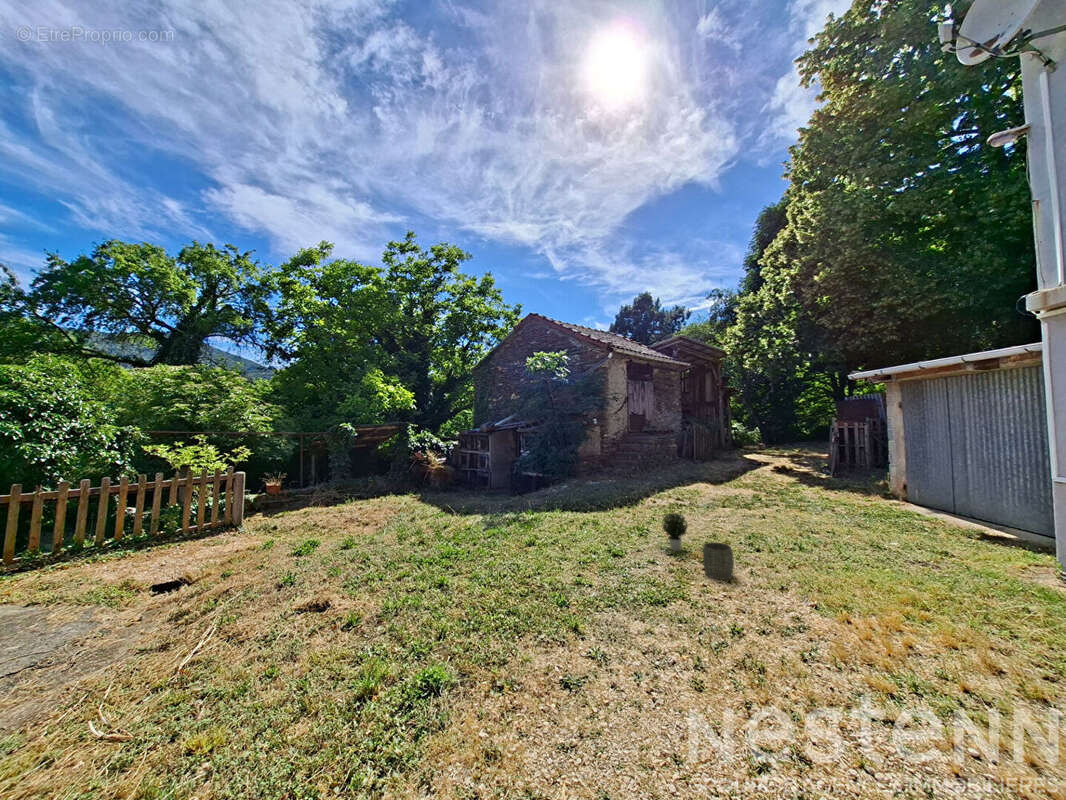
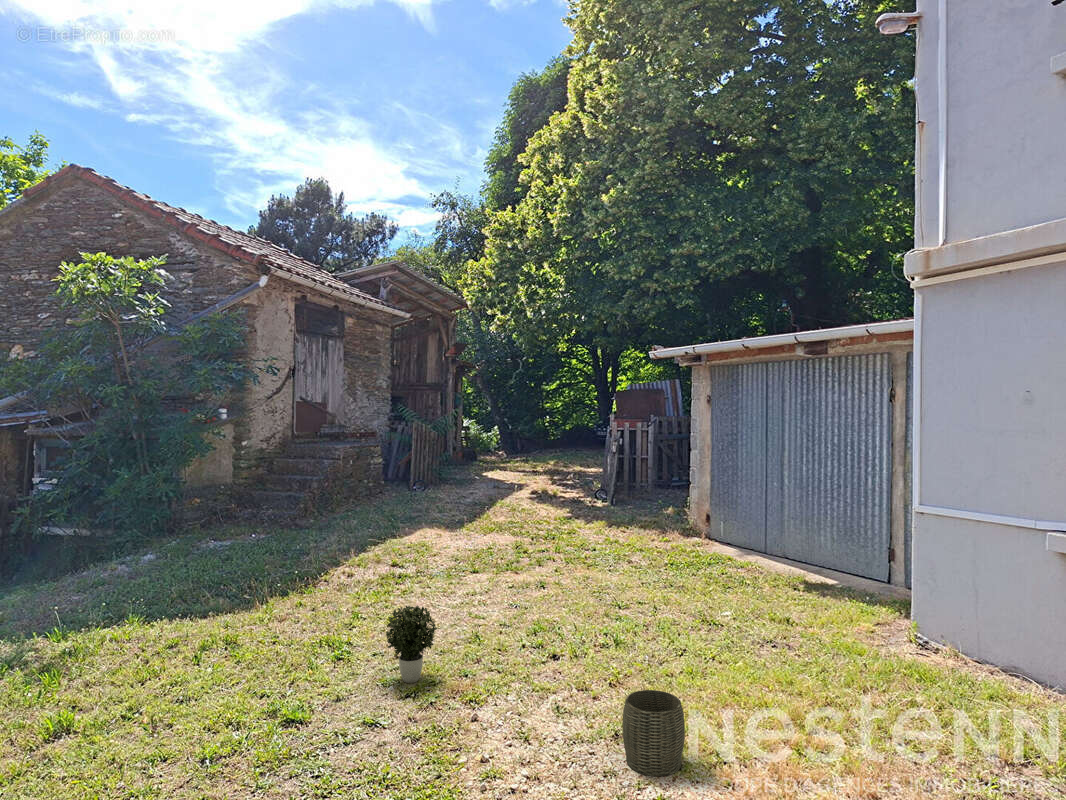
woven basket: present [703,542,734,579] -> present [623,690,685,776]

